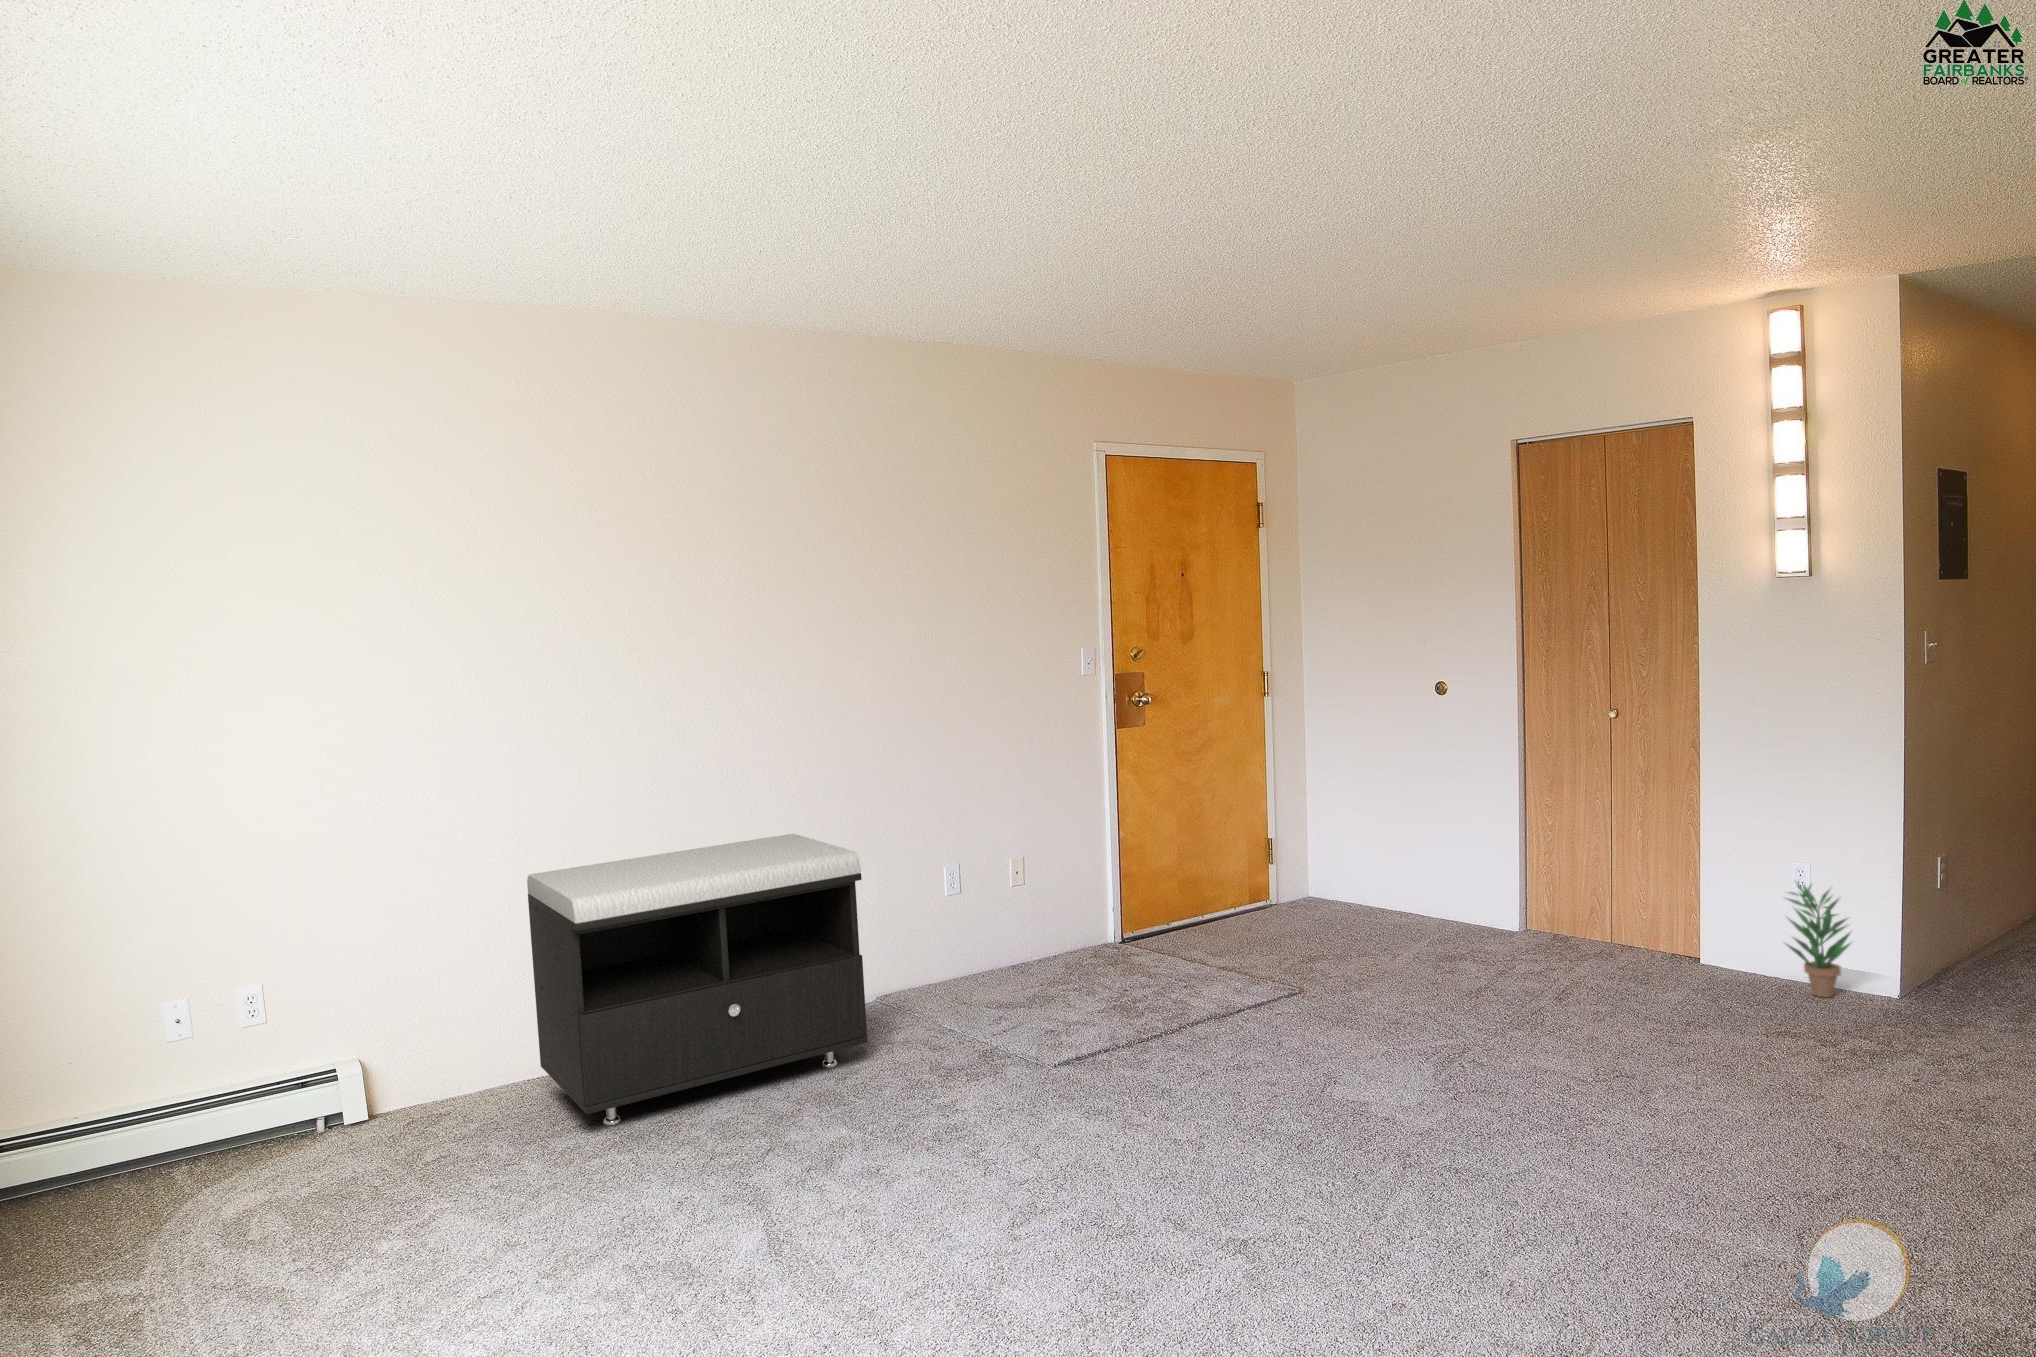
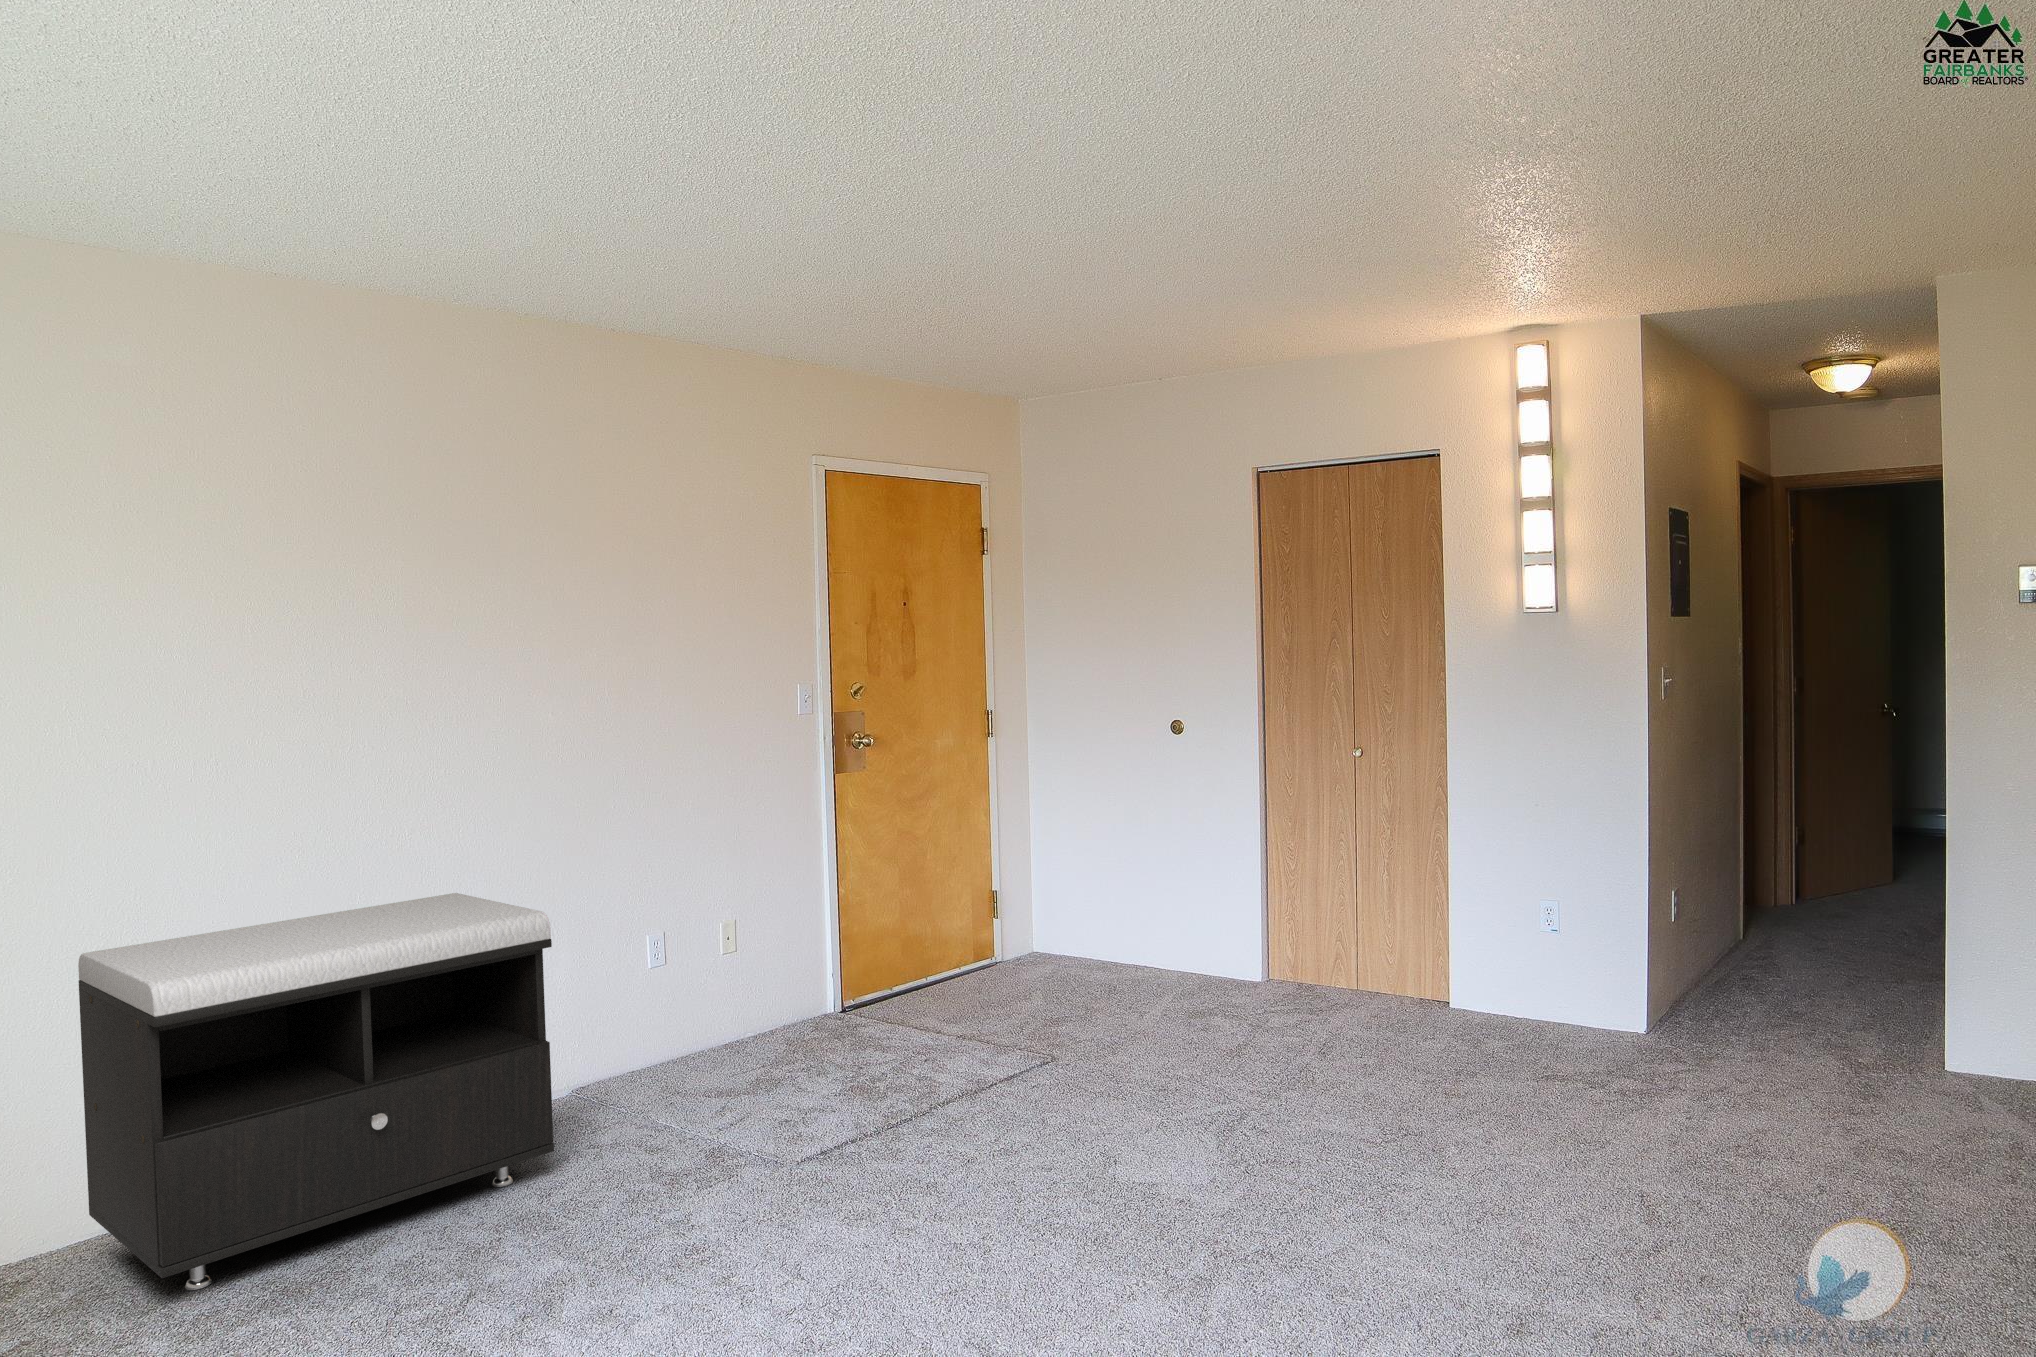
potted plant: present [1787,883,1850,998] -> none [1531,917,1598,1037]

